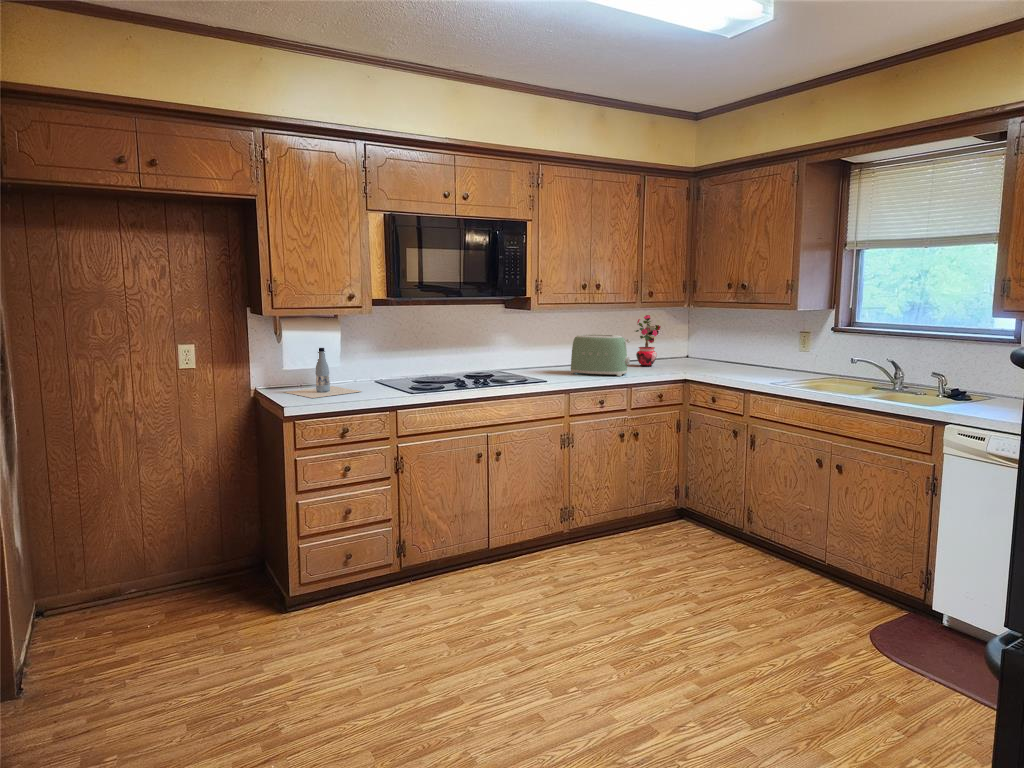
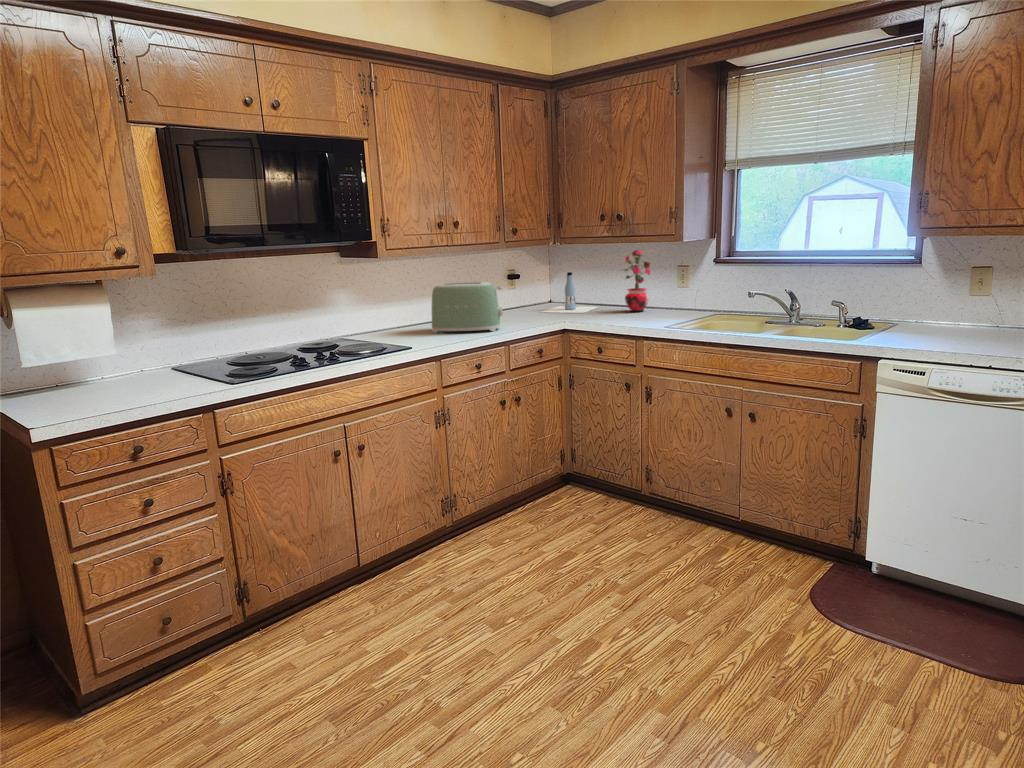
potted plant: present [636,315,661,367] -> present [625,250,650,312]
bottle: present [285,348,361,398] -> present [542,272,598,313]

